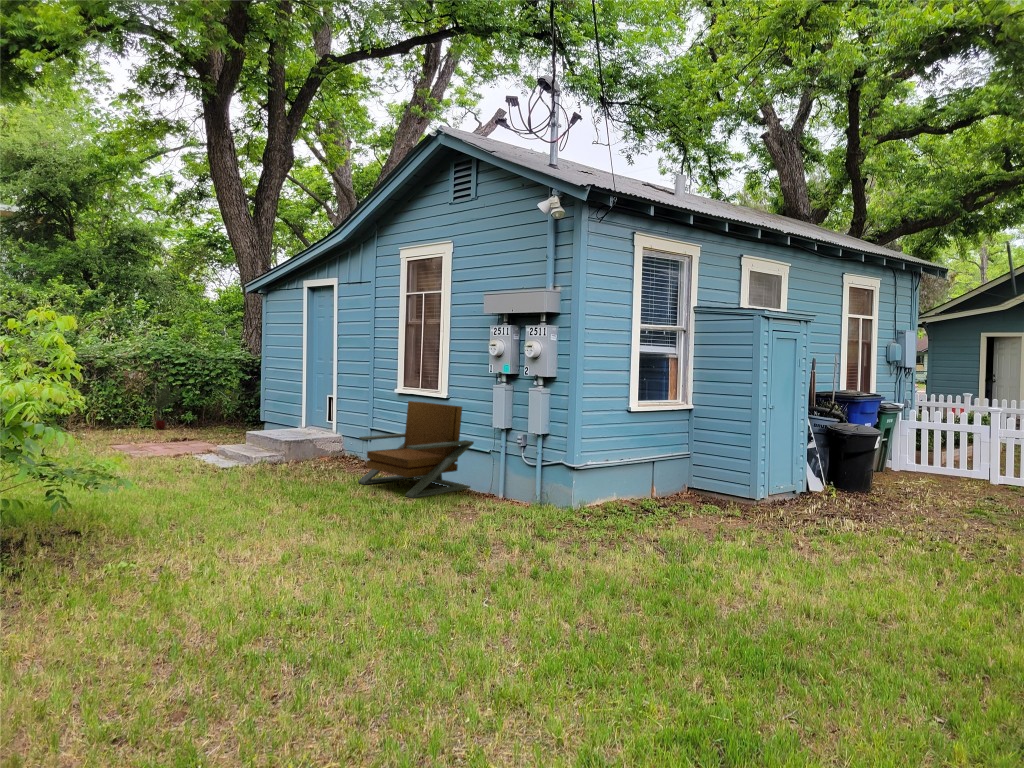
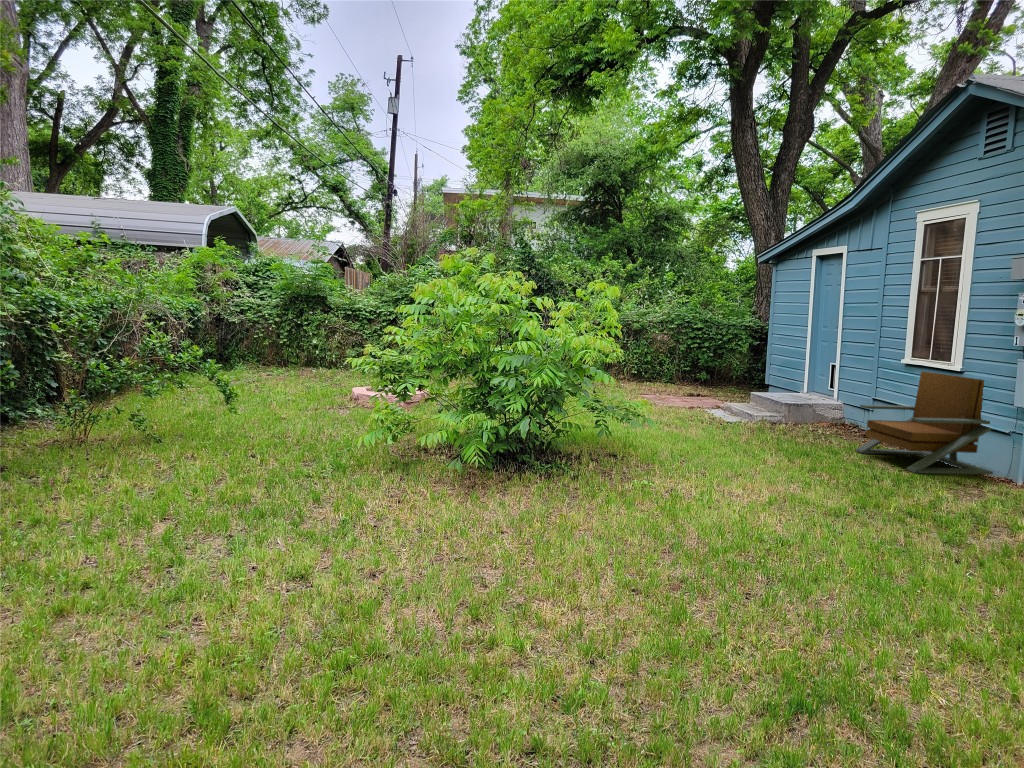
potted tree: present [140,383,181,429] -> none [662,345,698,386]

